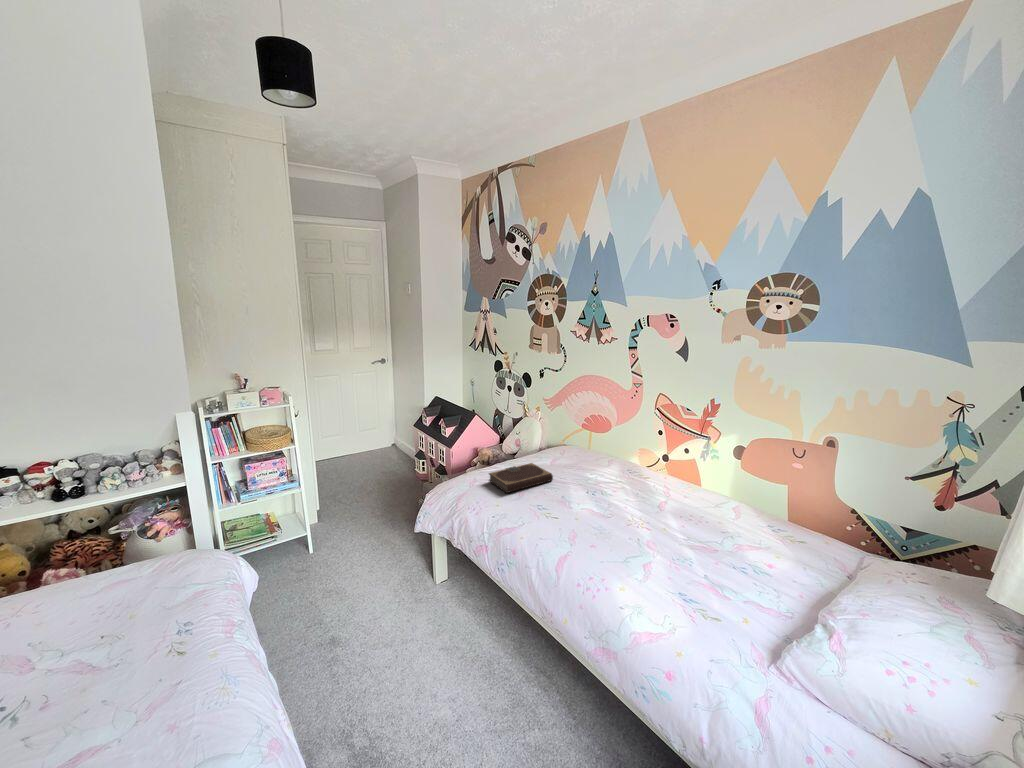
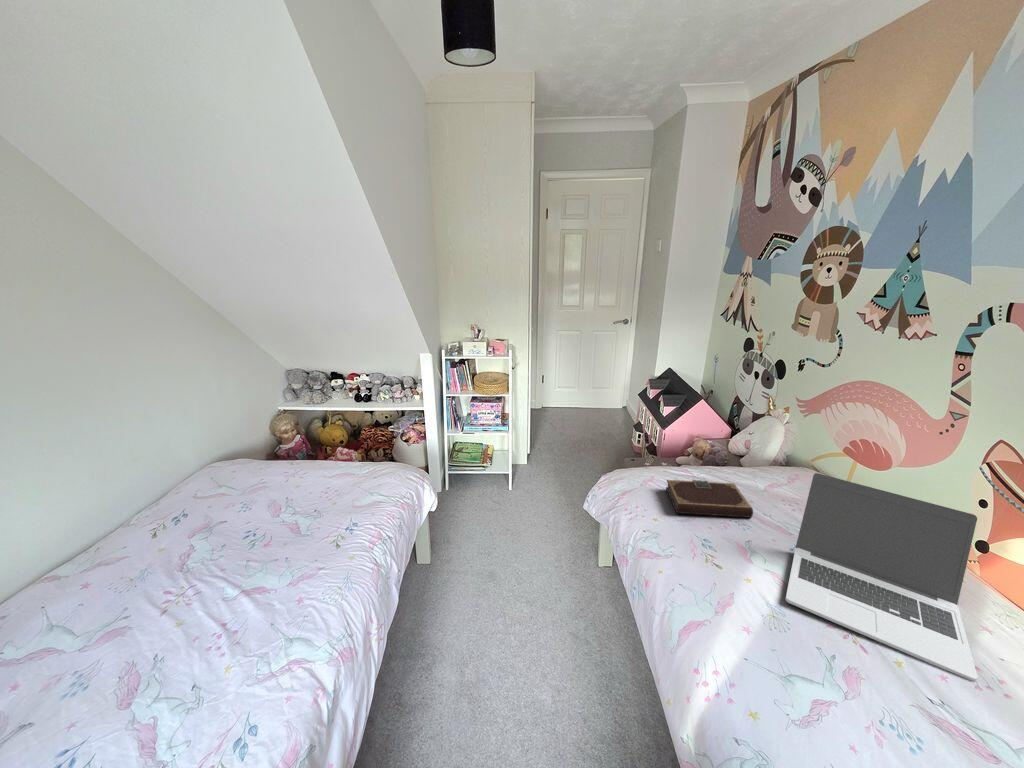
laptop: none [583,434,684,515] -> present [785,473,978,681]

